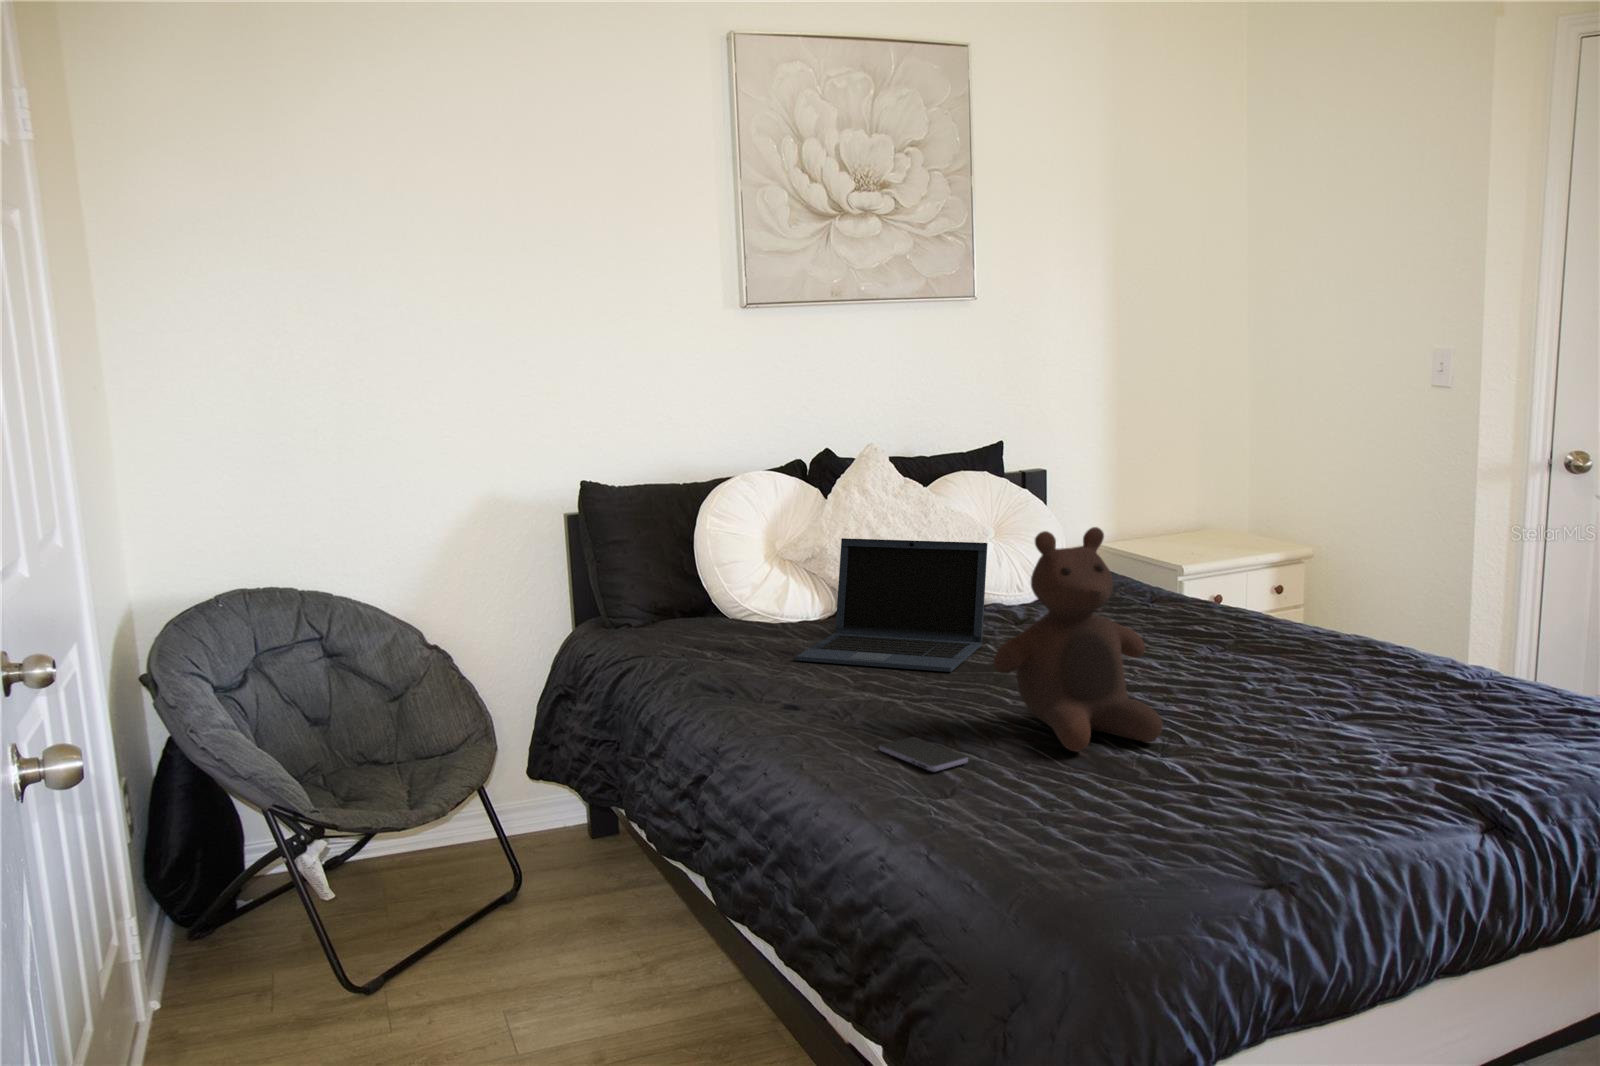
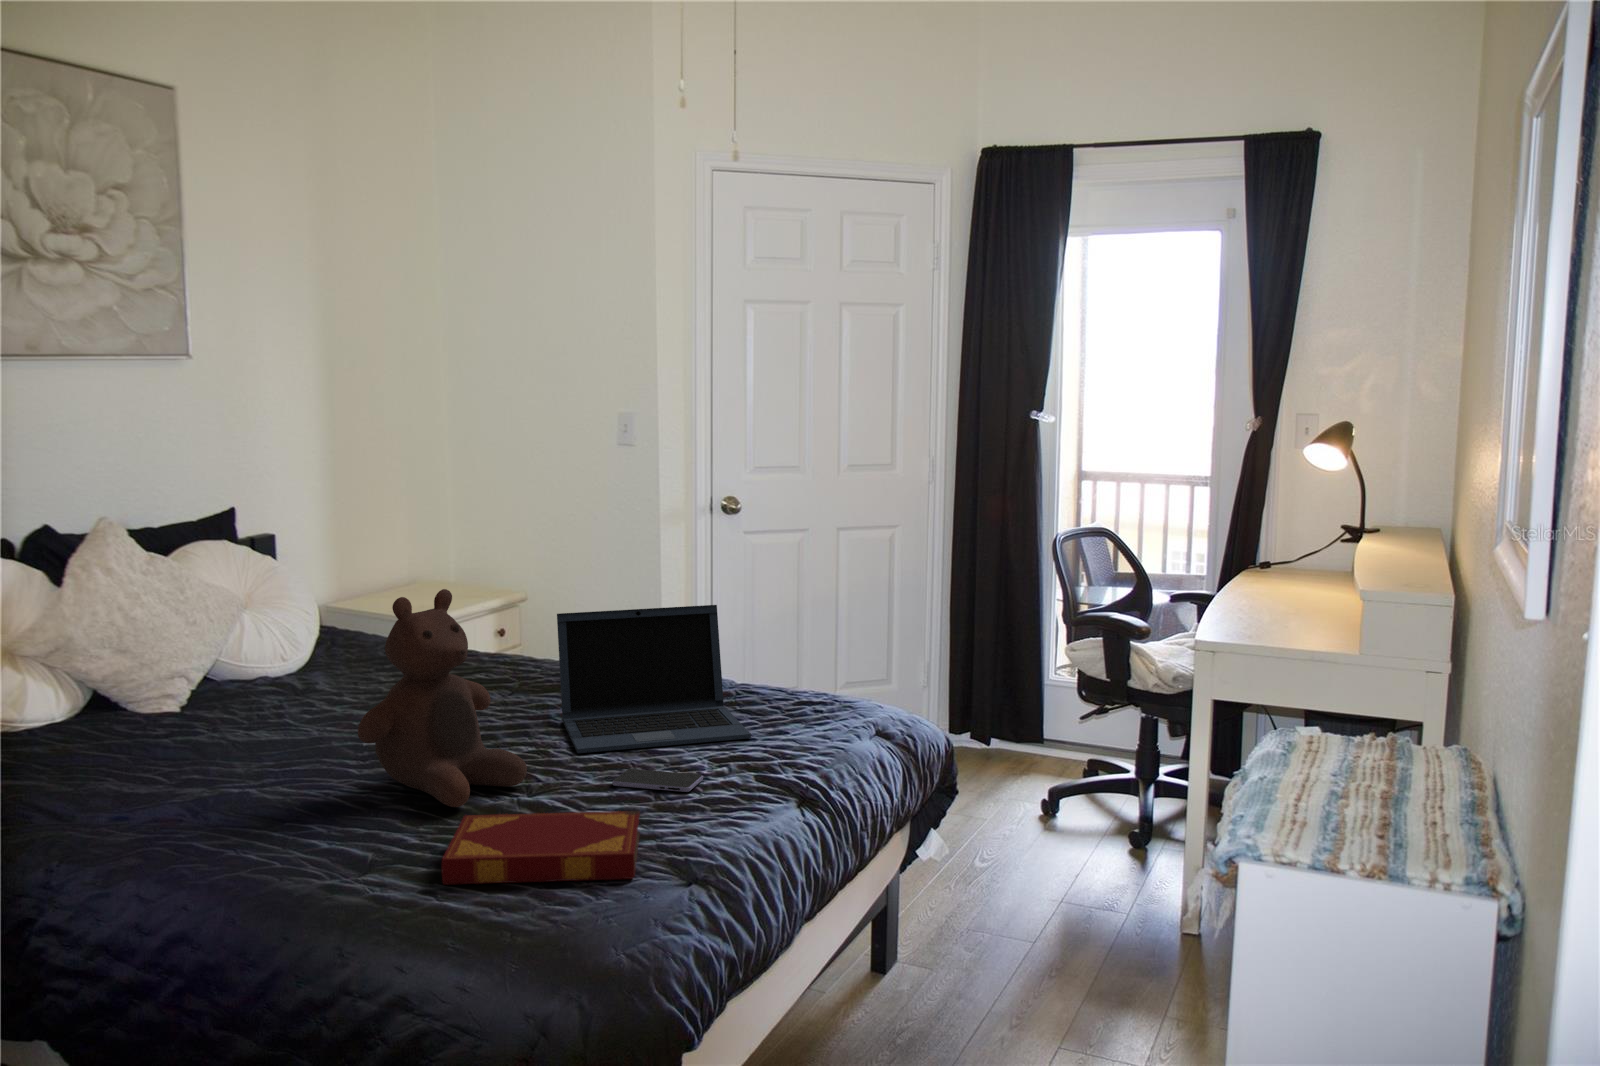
laptop: present [796,538,987,672] -> present [557,605,751,753]
smartphone: present [879,737,968,771] -> present [612,769,703,792]
hardback book: none [1005,760,1245,865] -> present [442,811,640,885]

